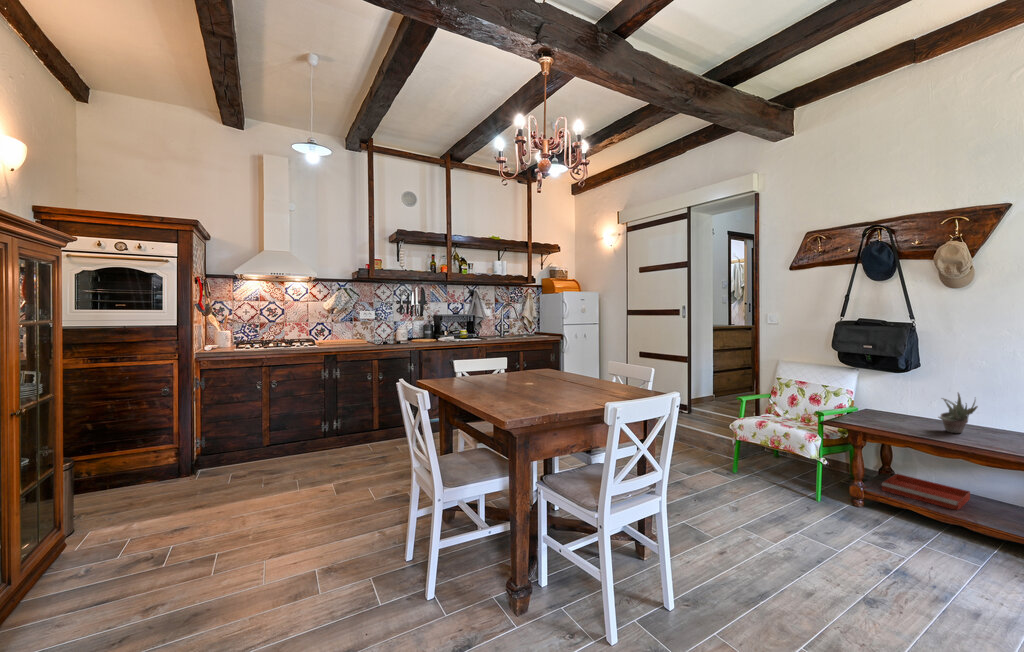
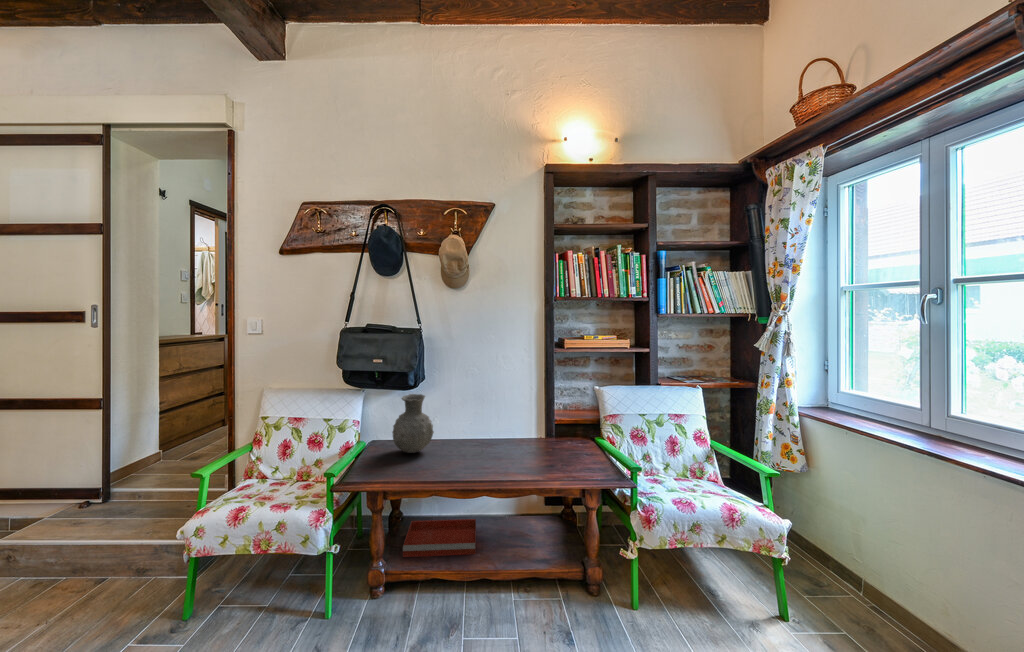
vase: none [878,374,922,420] -> present [392,394,434,453]
succulent plant: present [938,393,978,433] -> none [454,410,486,459]

